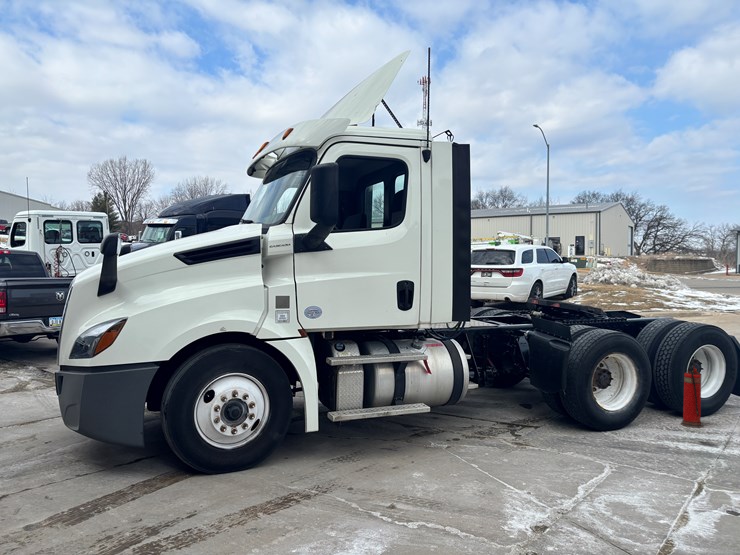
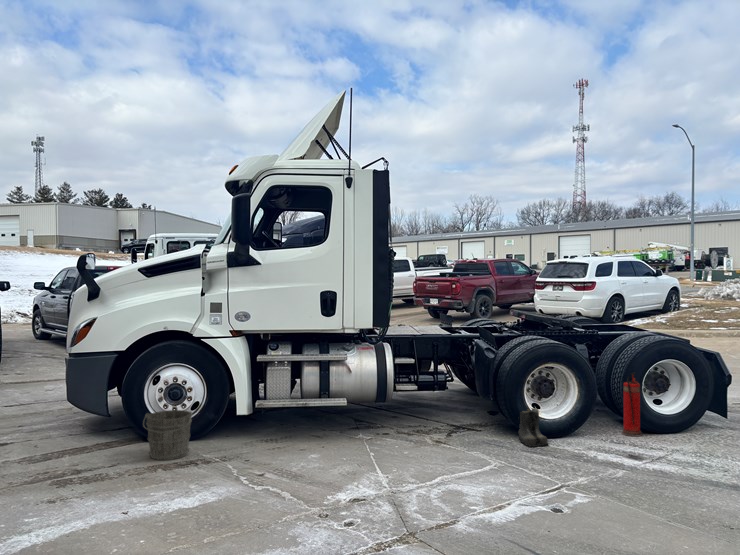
boots: none [598,405,639,447] -> present [519,408,549,447]
bucket: none [209,432,270,499] -> present [143,410,192,460]

